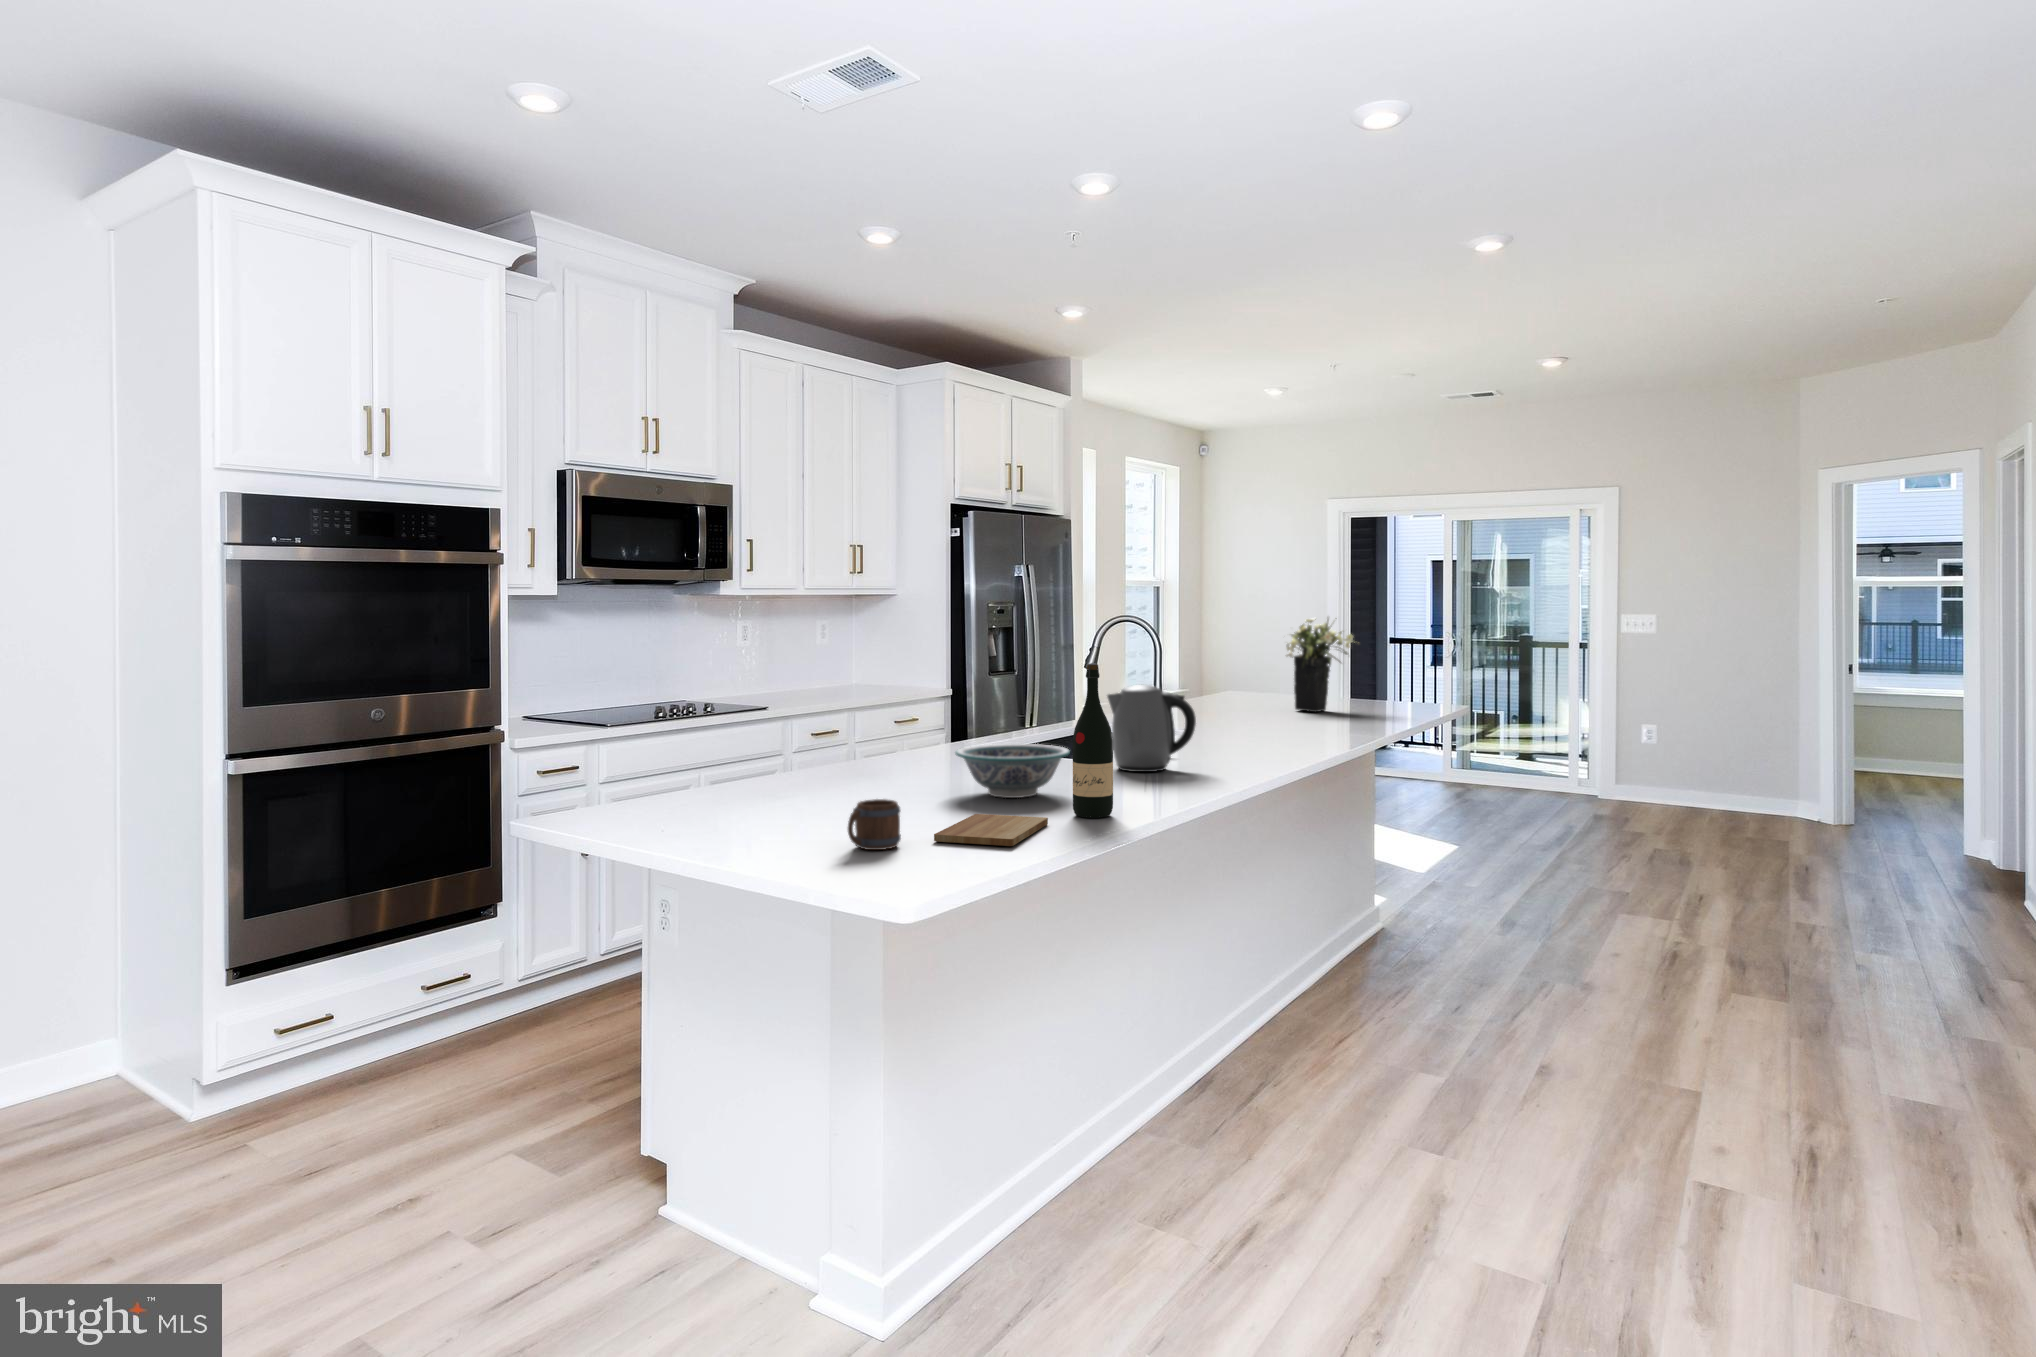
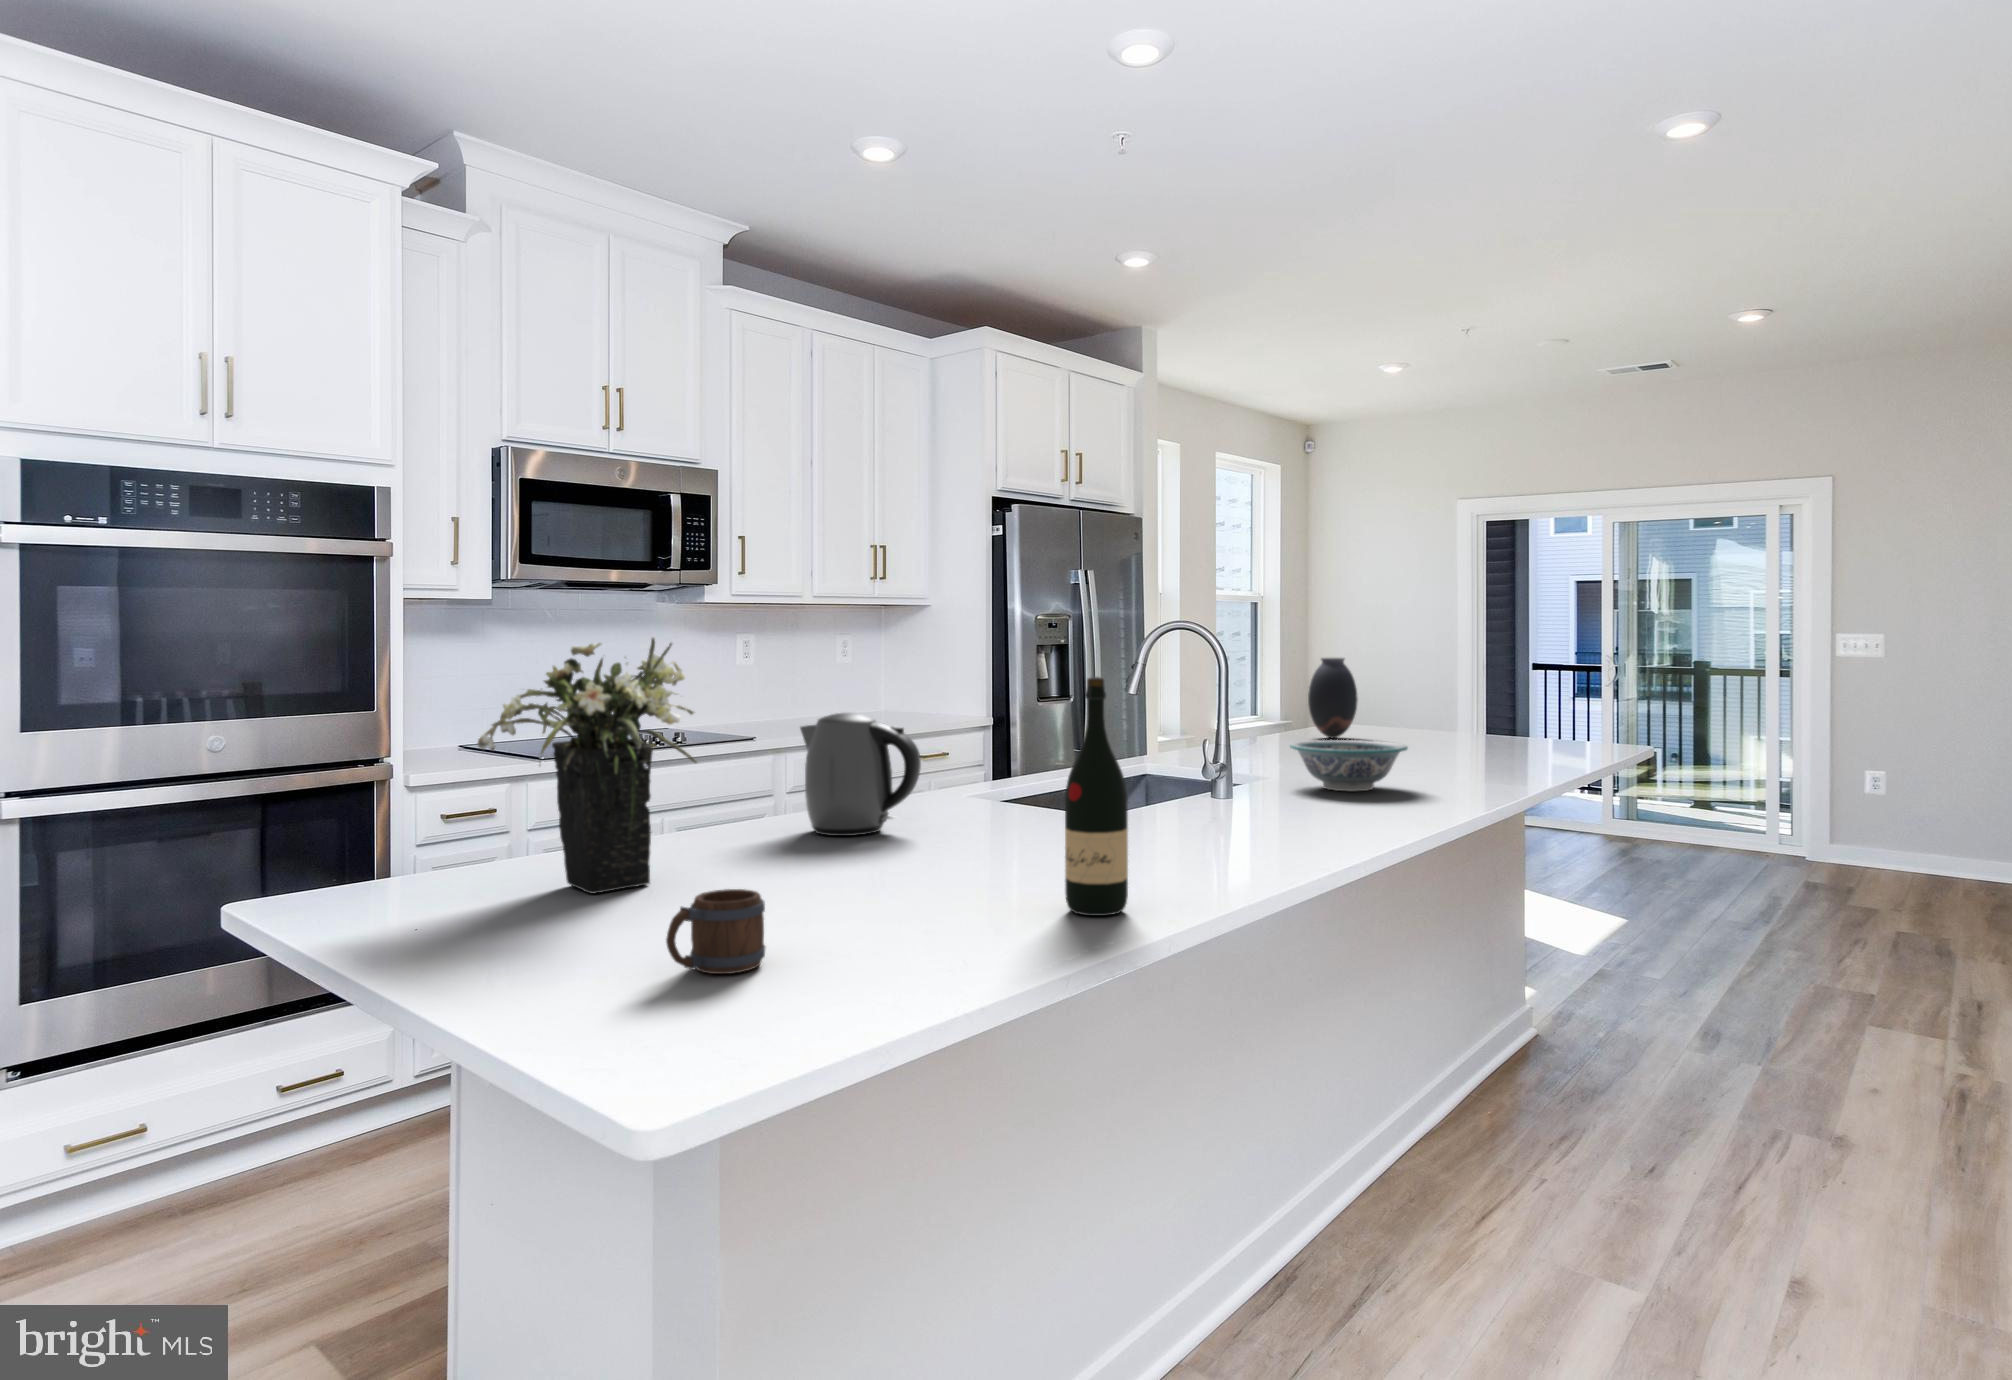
flower arrangement: present [1287,618,1353,712] -> present [478,638,697,894]
vase: none [1210,639,1248,703] -> present [1308,658,1357,738]
kettle: present [1107,685,1196,772] -> present [800,712,921,836]
bowl: present [955,744,1070,798] -> present [1290,740,1408,791]
cutting board: present [934,814,1048,846] -> none [823,907,1019,971]

